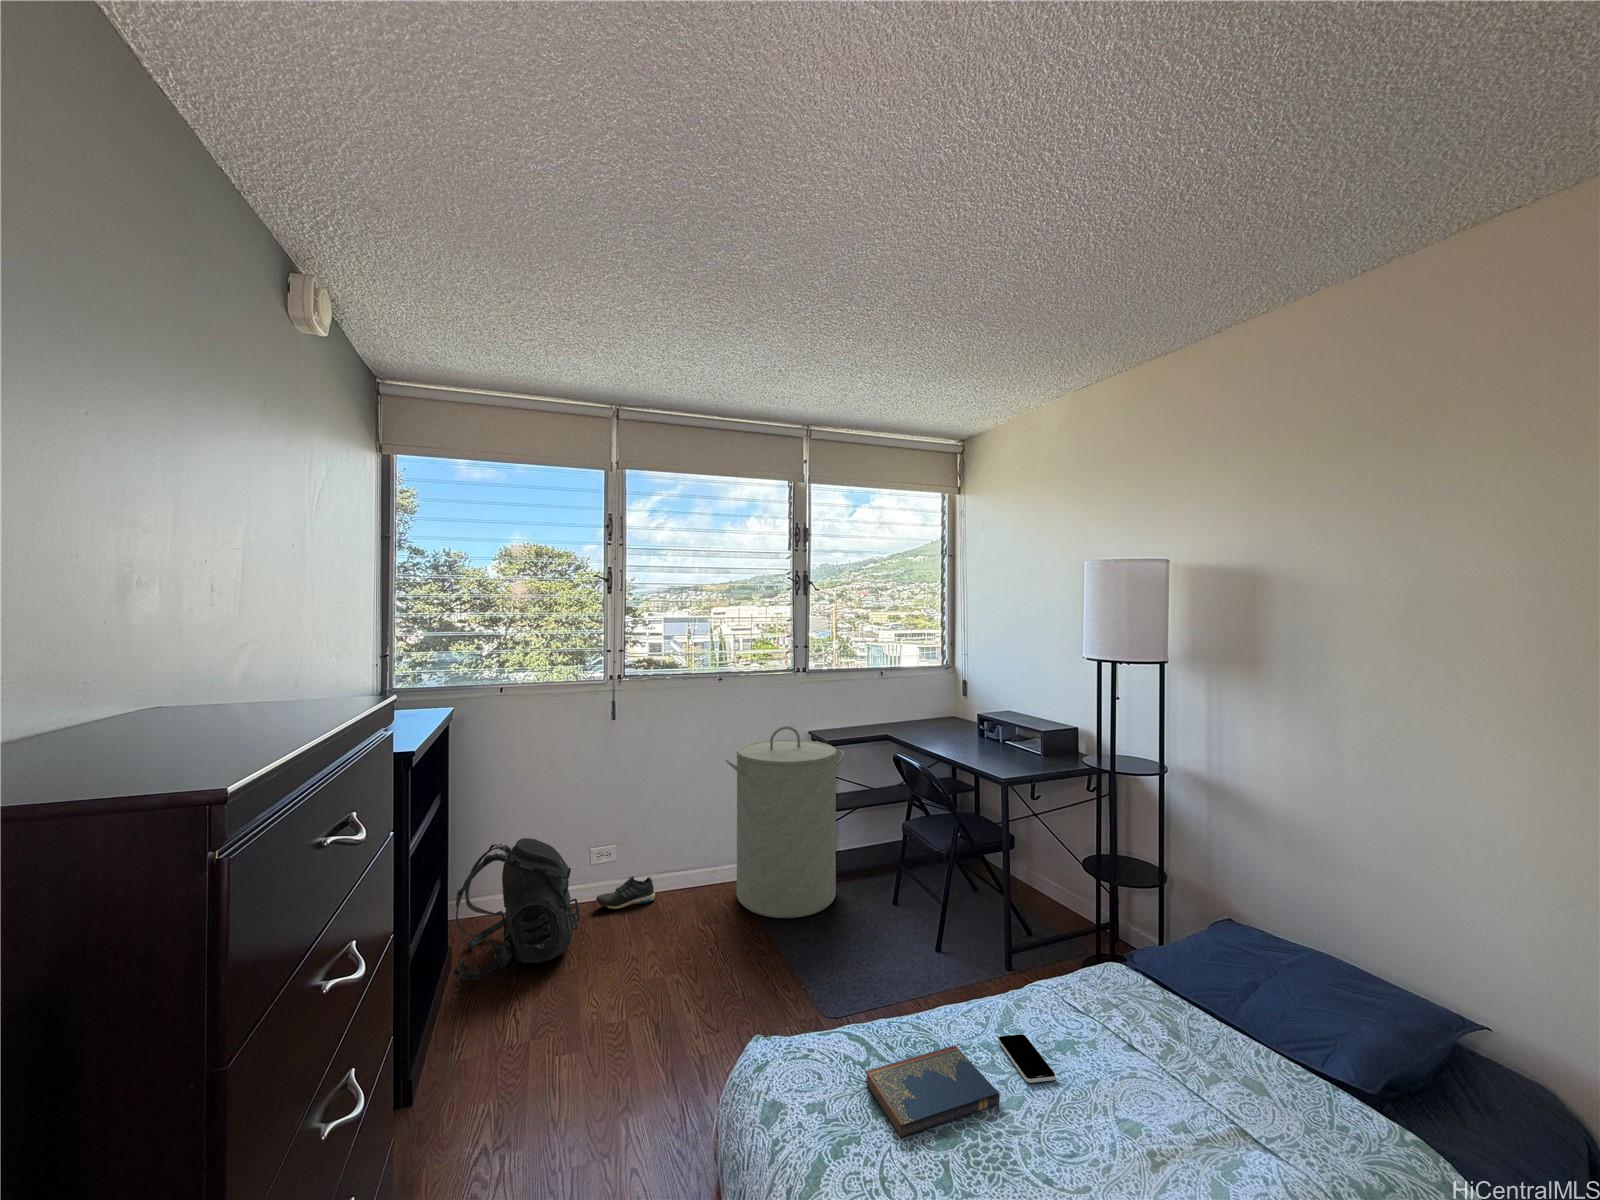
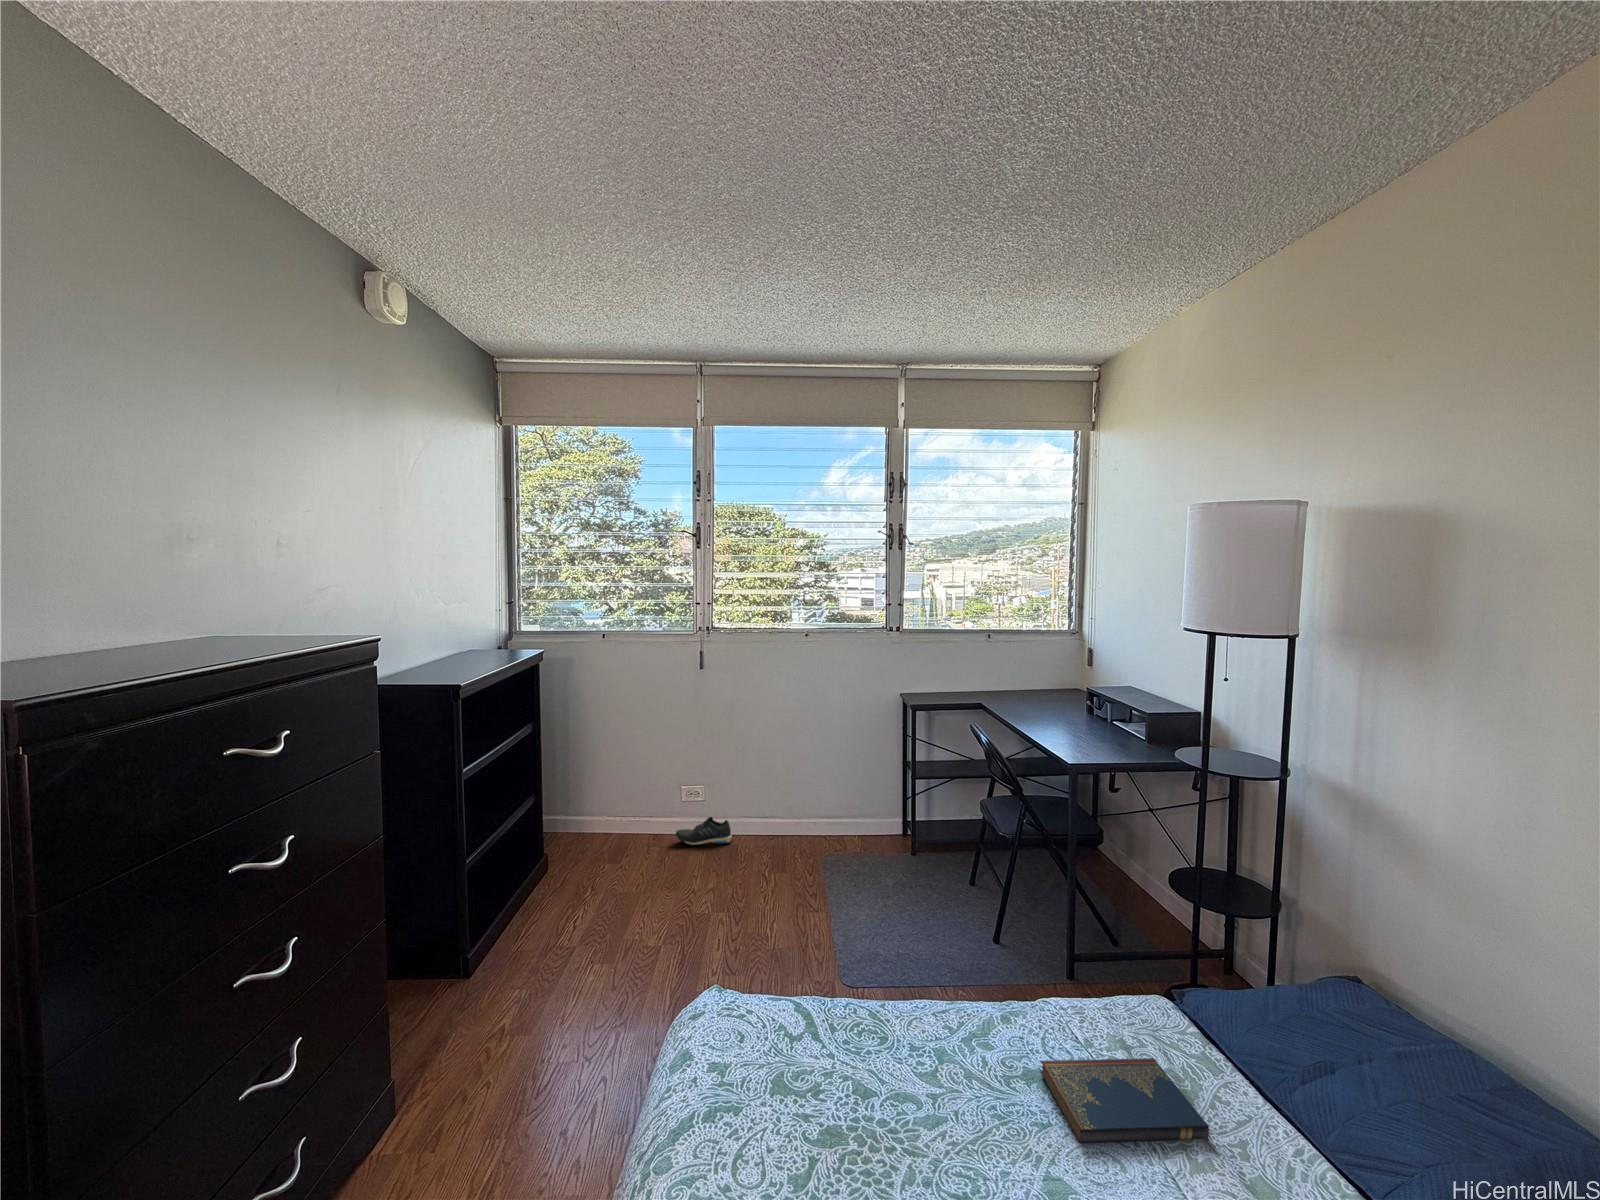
laundry hamper: present [726,726,844,918] -> none [799,685,928,883]
backpack: present [452,838,580,981] -> none [536,767,652,886]
smartphone: present [998,1034,1056,1083] -> none [952,1046,997,1109]
hardcover book: present [865,1045,1000,1138] -> present [1041,1058,1209,1143]

